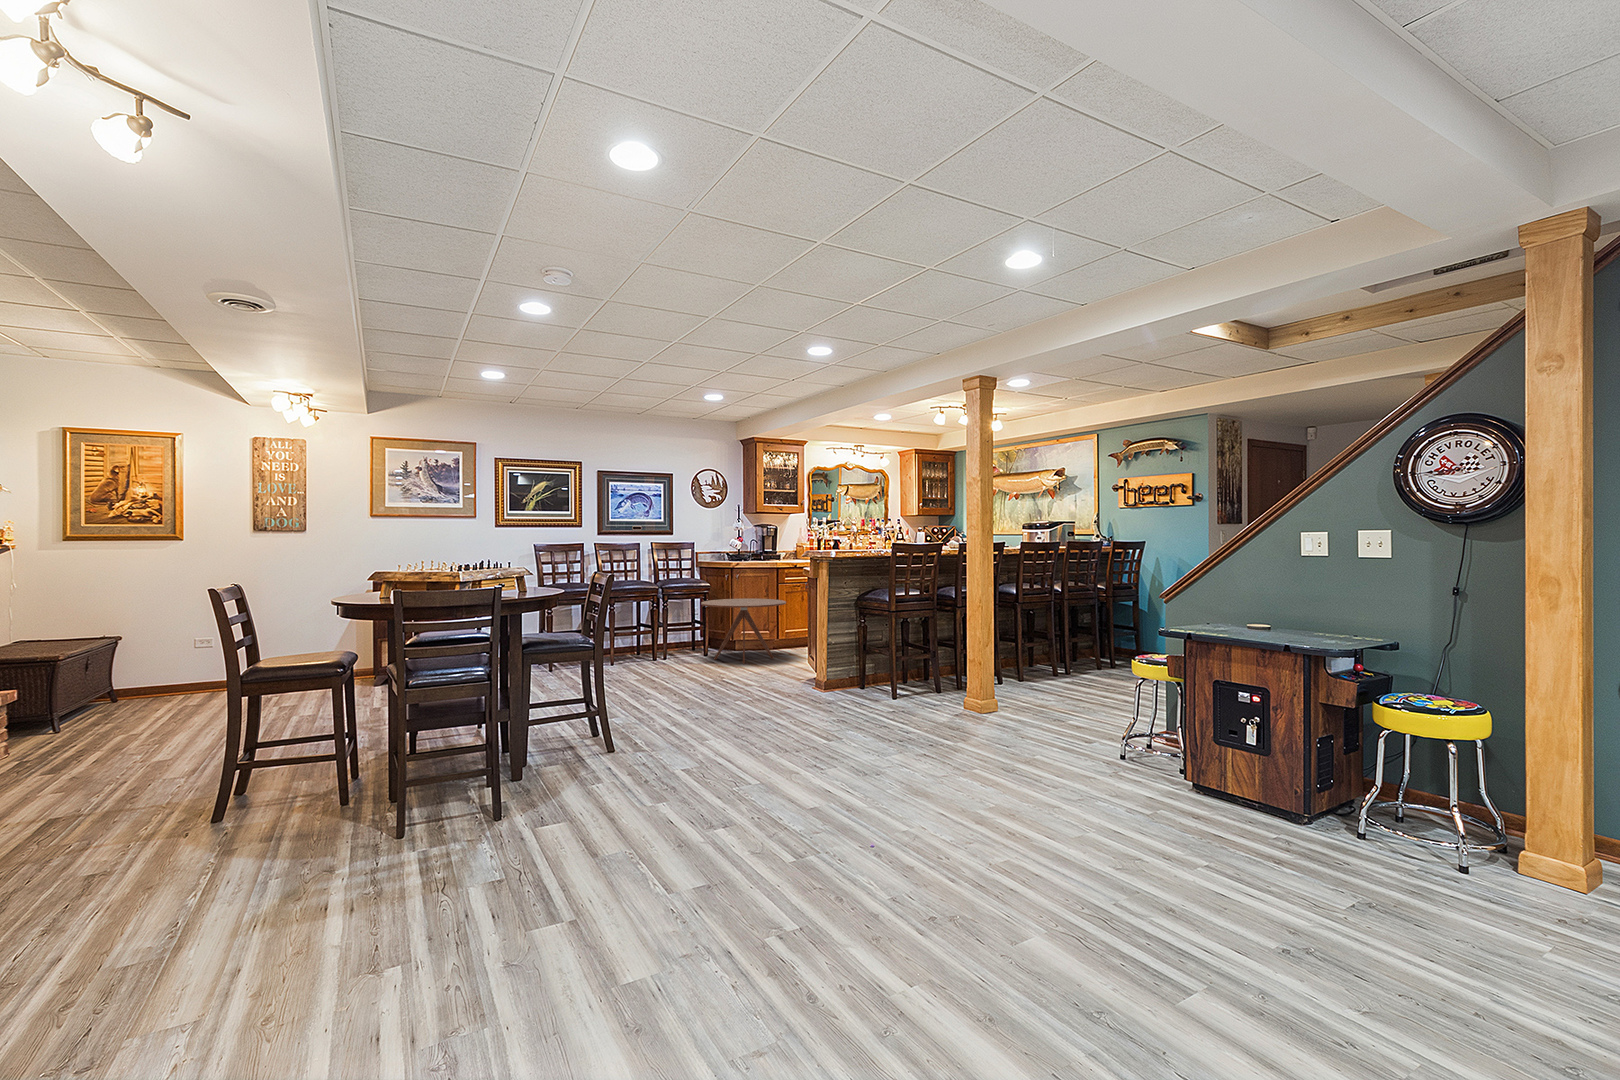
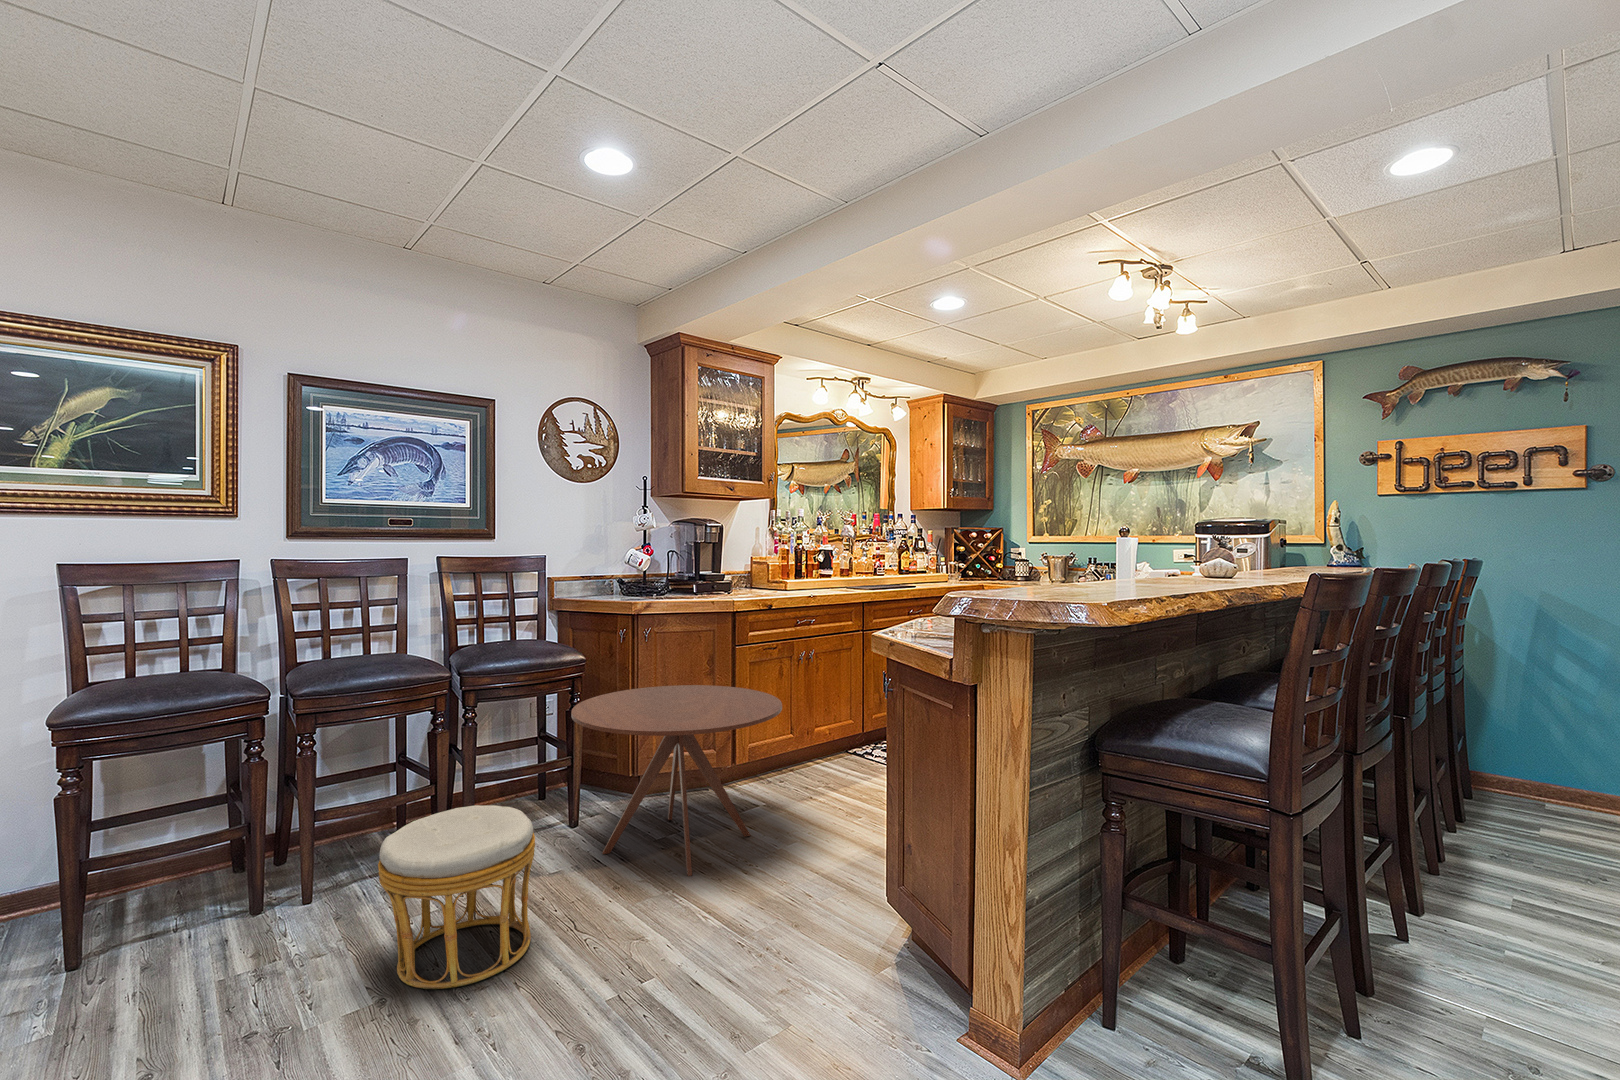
ottoman: none [638,627,685,675] -> present [378,805,535,989]

